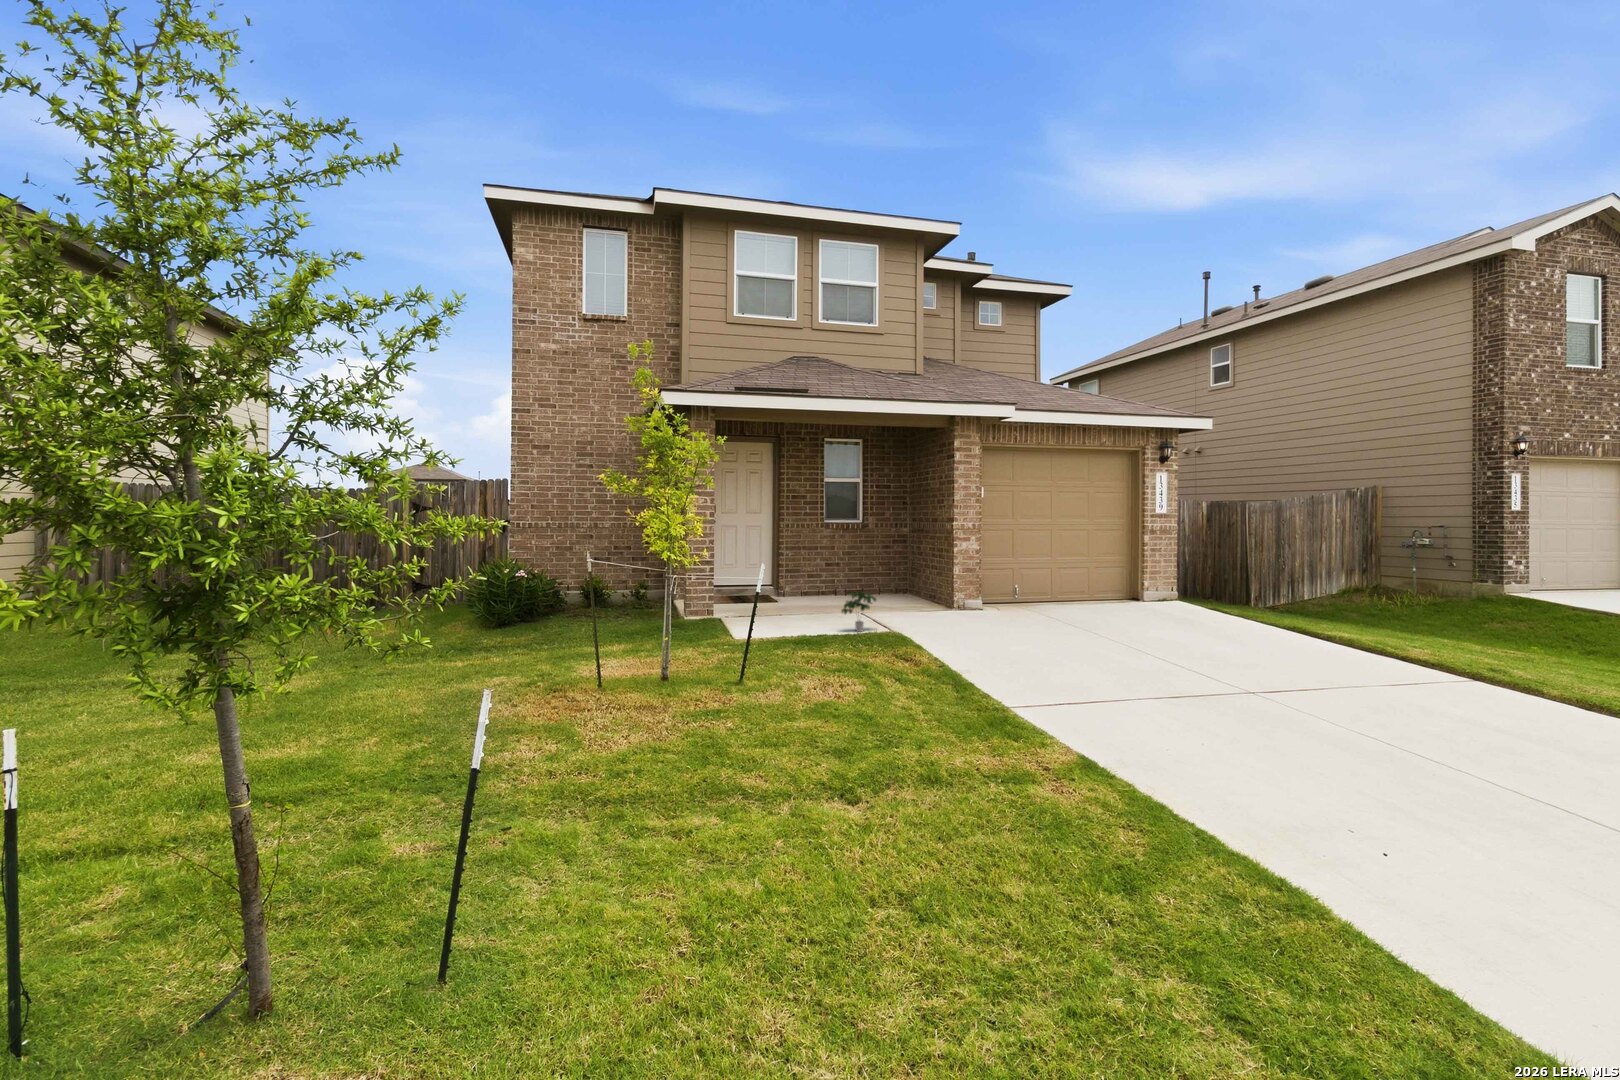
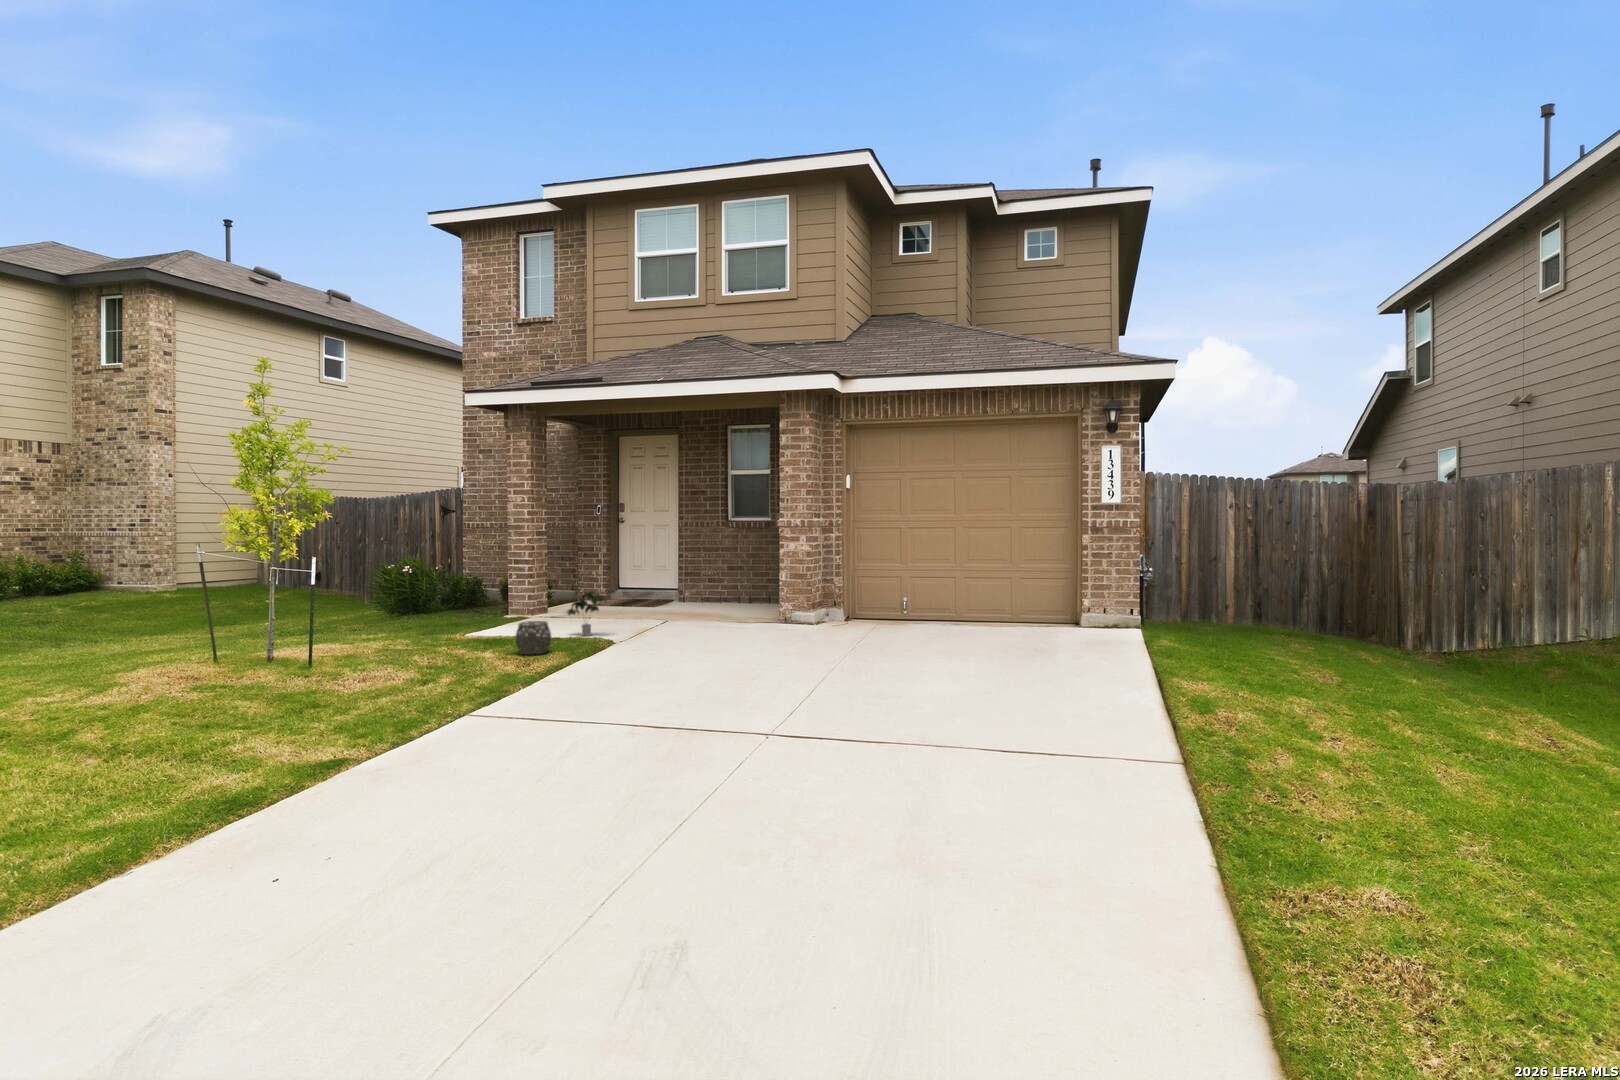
woven basket: none [873,620,905,651] -> present [516,621,551,654]

